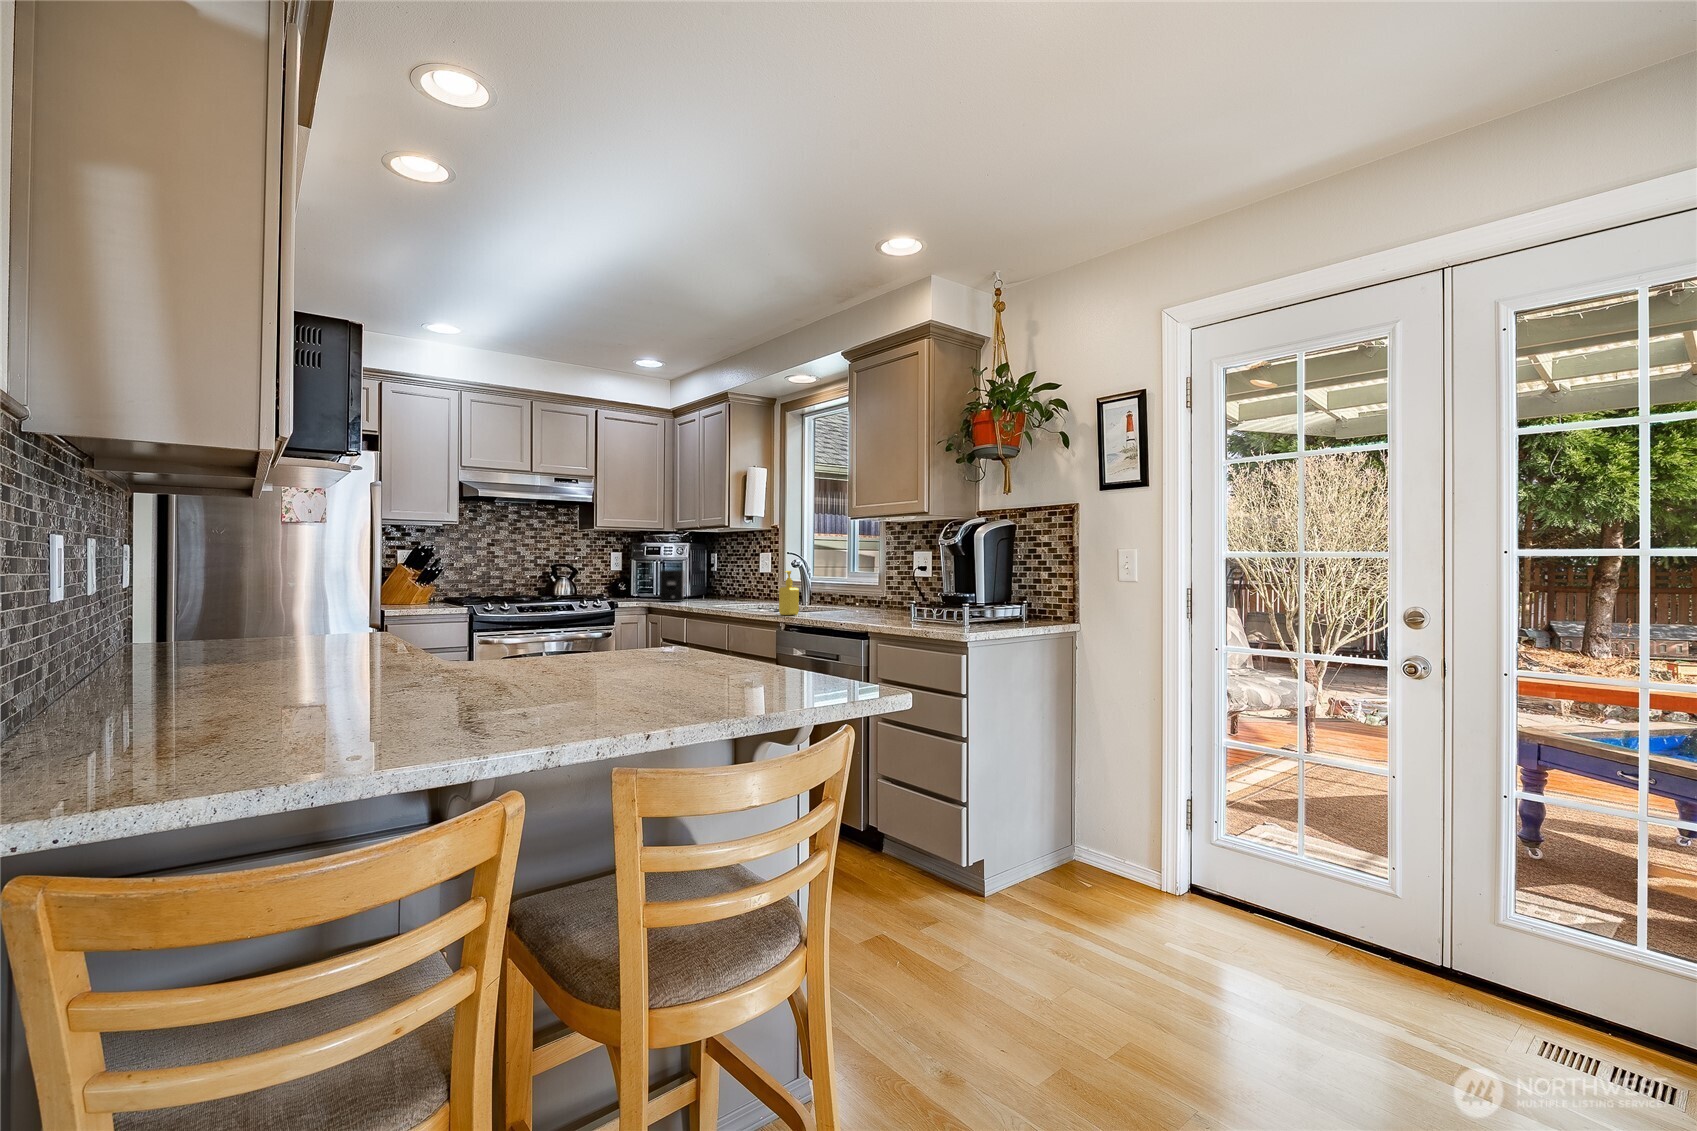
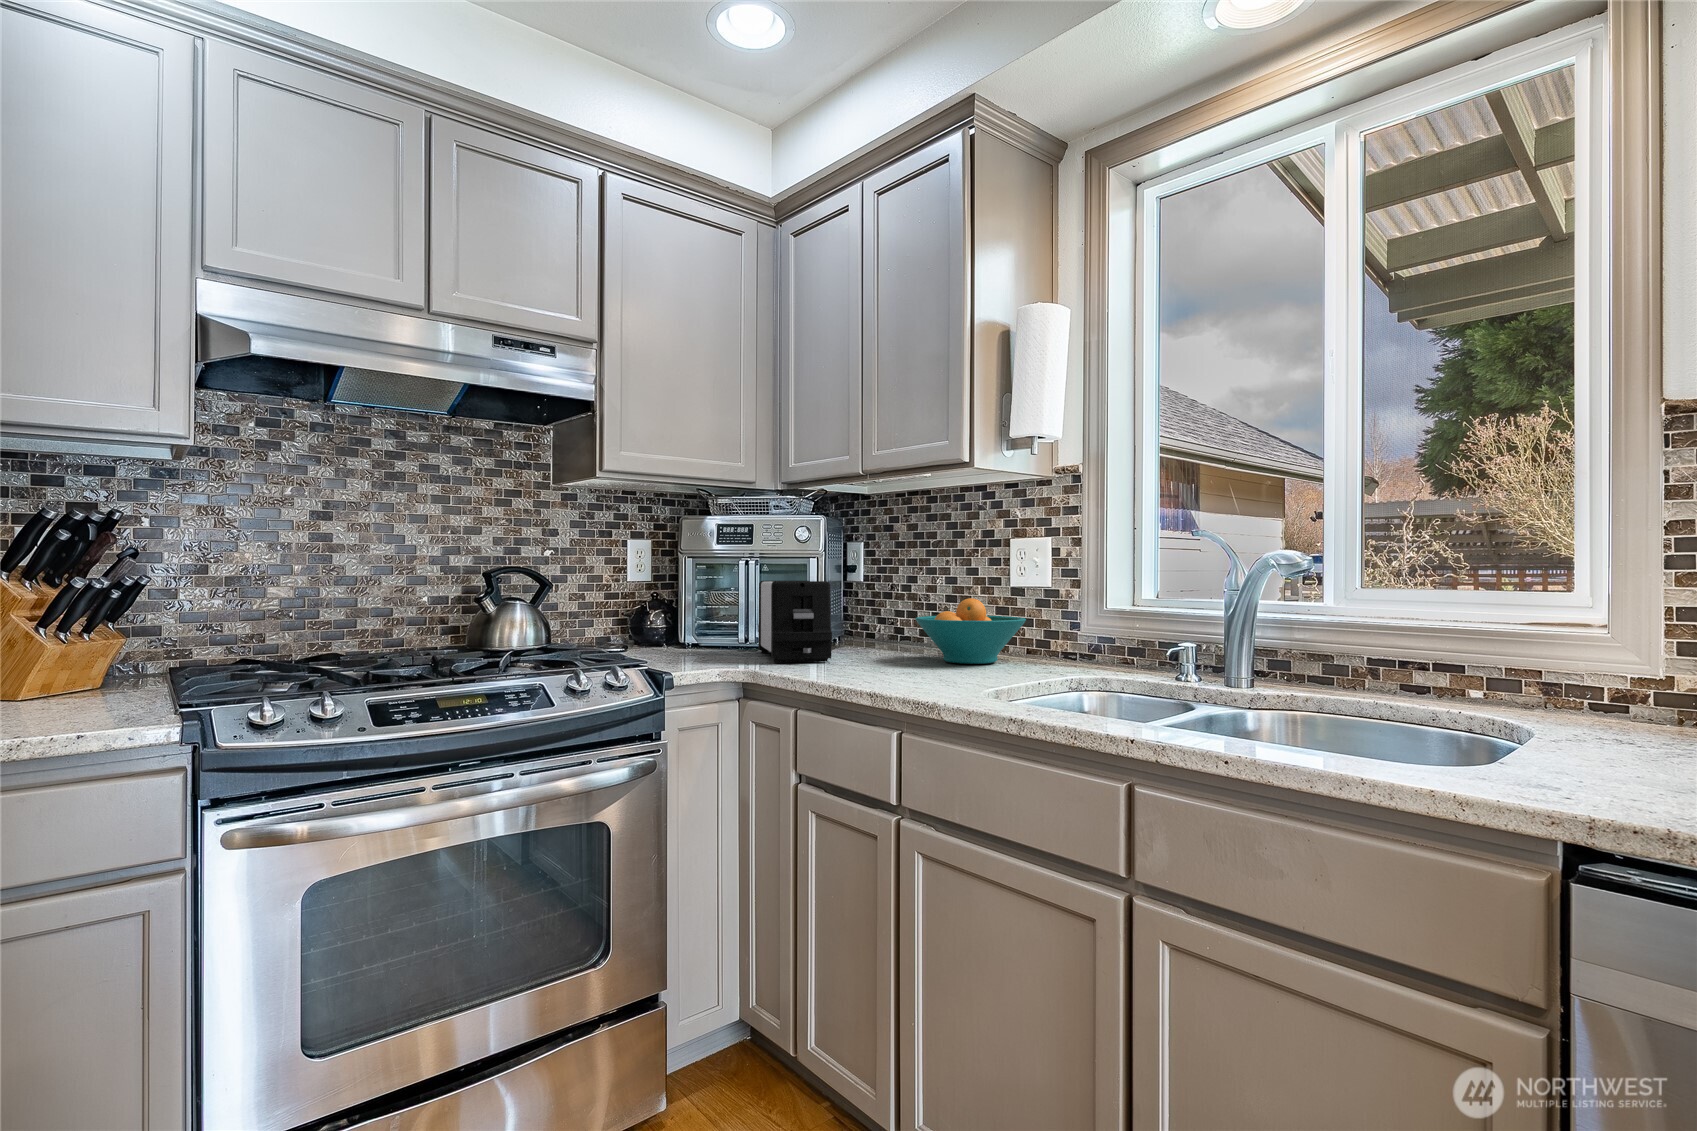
soap dispenser: present [779,571,799,616] -> none [1513,590,1632,798]
fruit bowl: none [716,577,760,602] -> present [915,598,1026,664]

